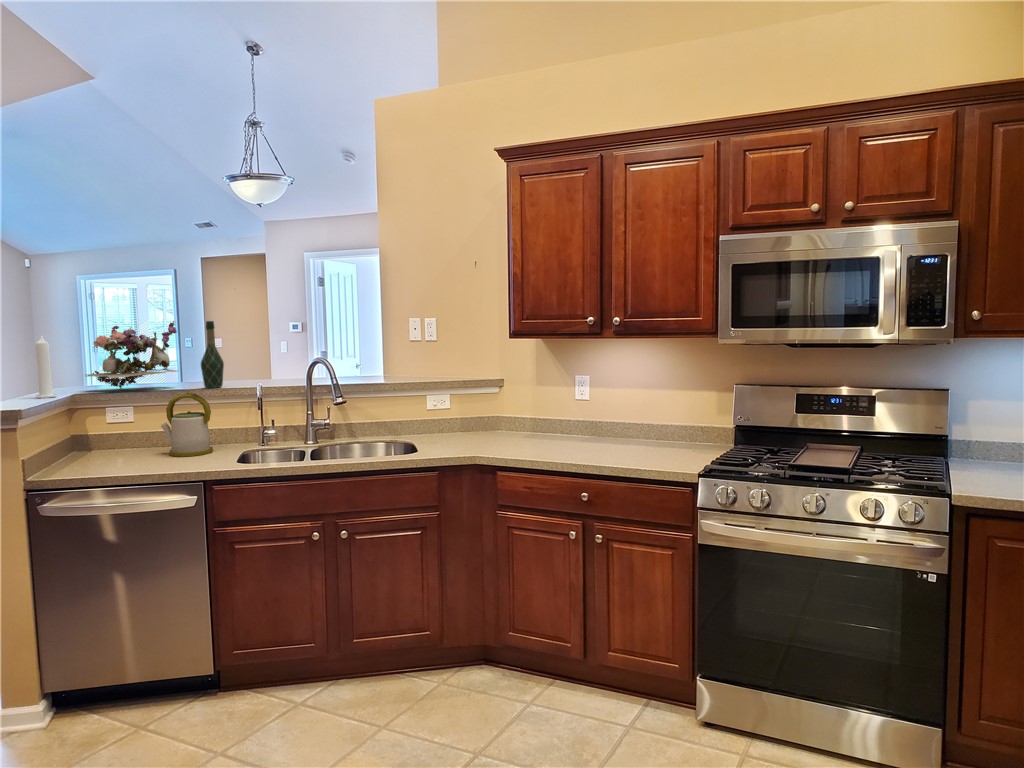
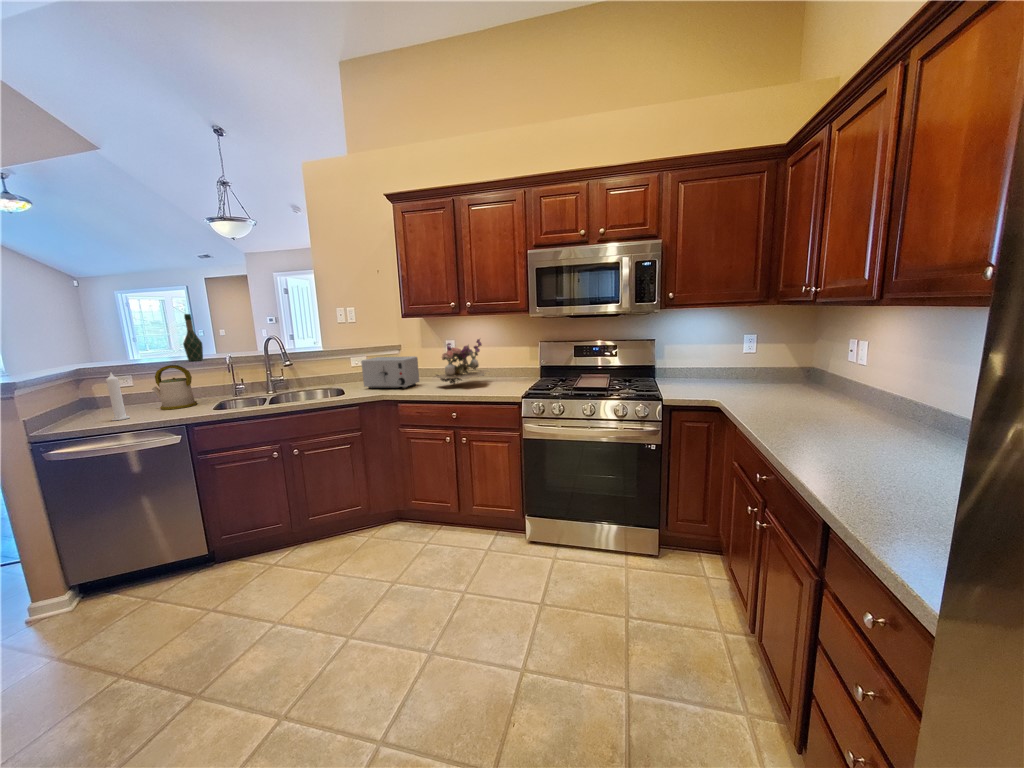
flower arrangement: present [86,321,177,389] -> present [434,339,489,384]
candle: present [35,335,57,398] -> present [106,373,130,421]
toaster: none [440,394,526,447] -> present [361,356,419,389]

